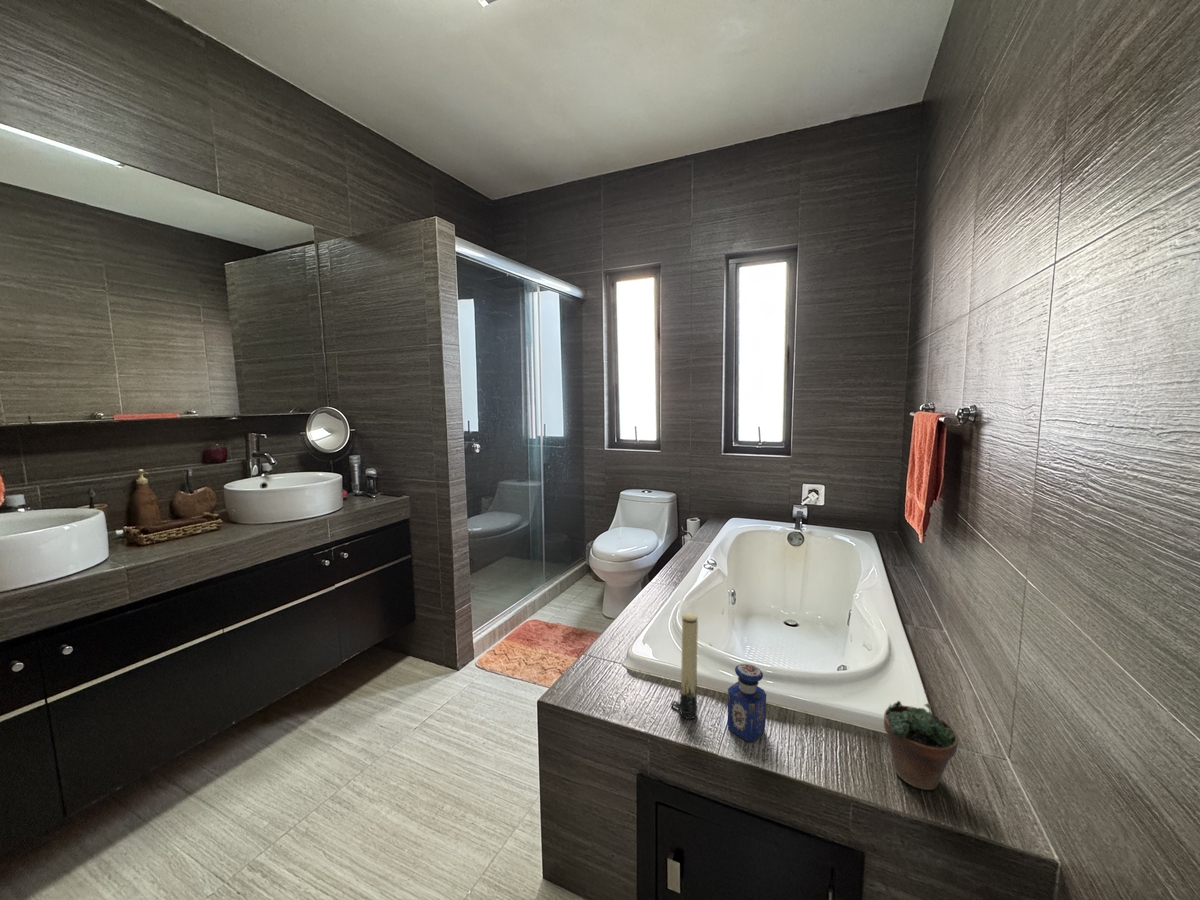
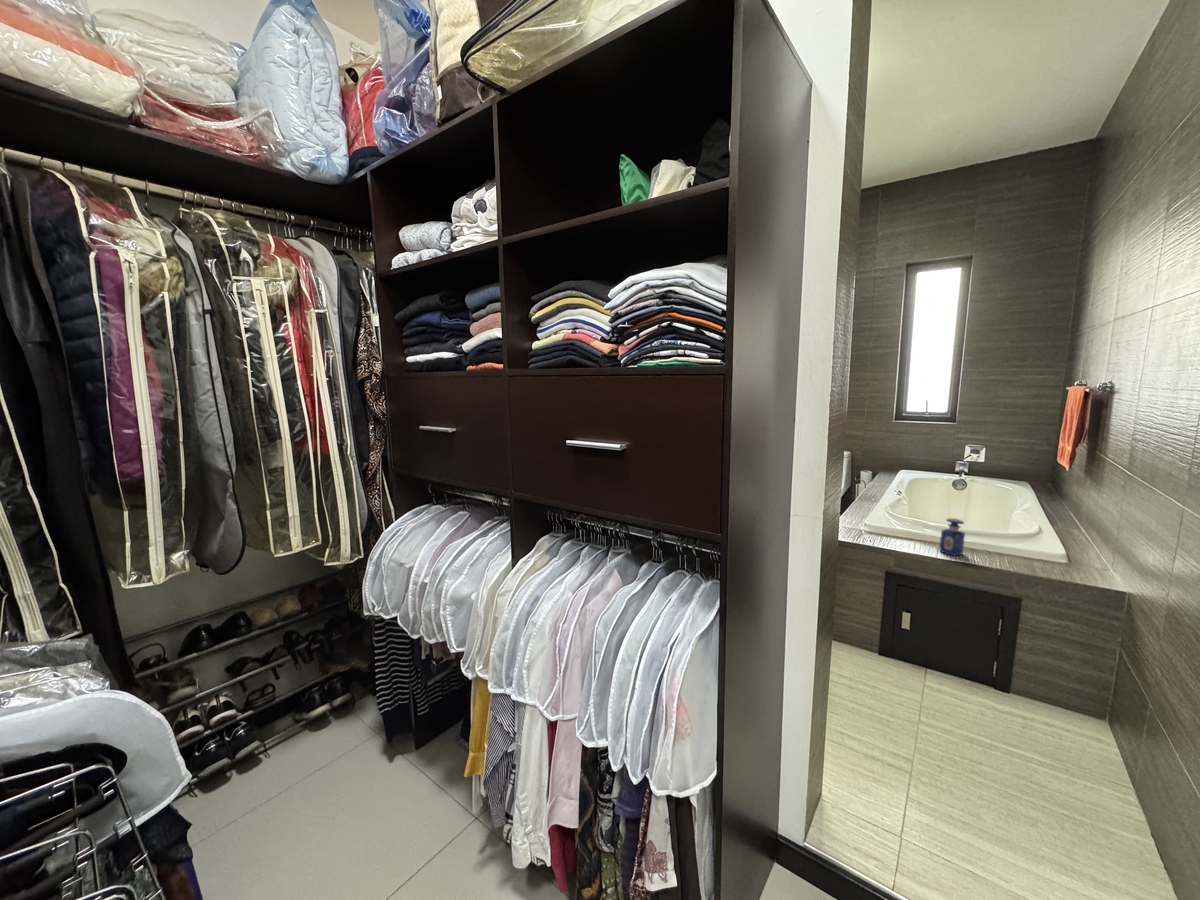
candle: present [671,613,698,719] -> none [902,492,925,548]
succulent plant: present [884,685,958,790] -> none [1036,521,1079,572]

